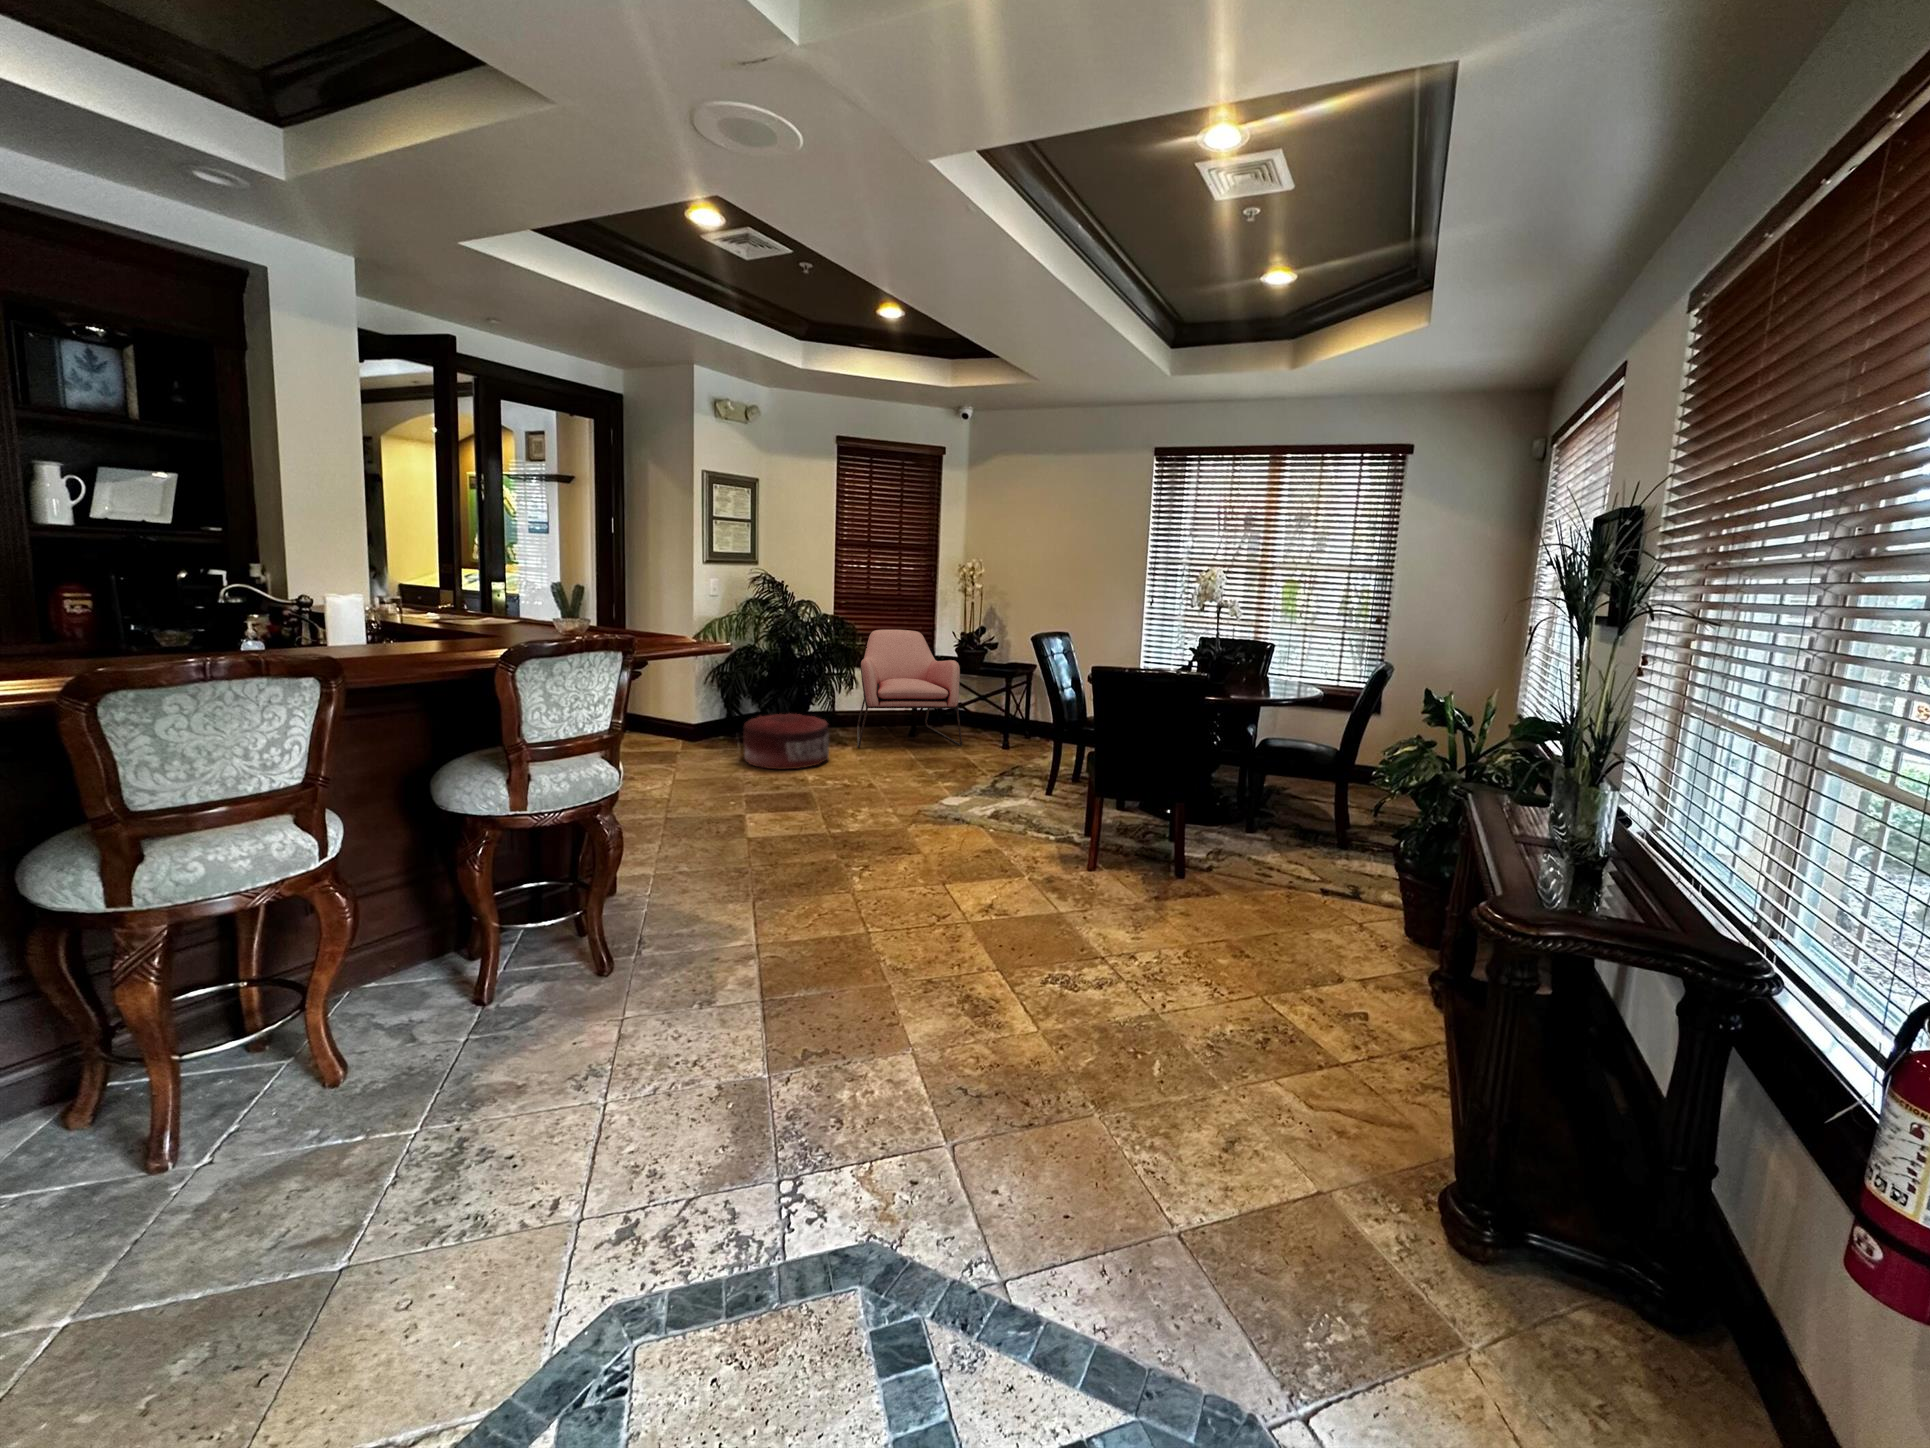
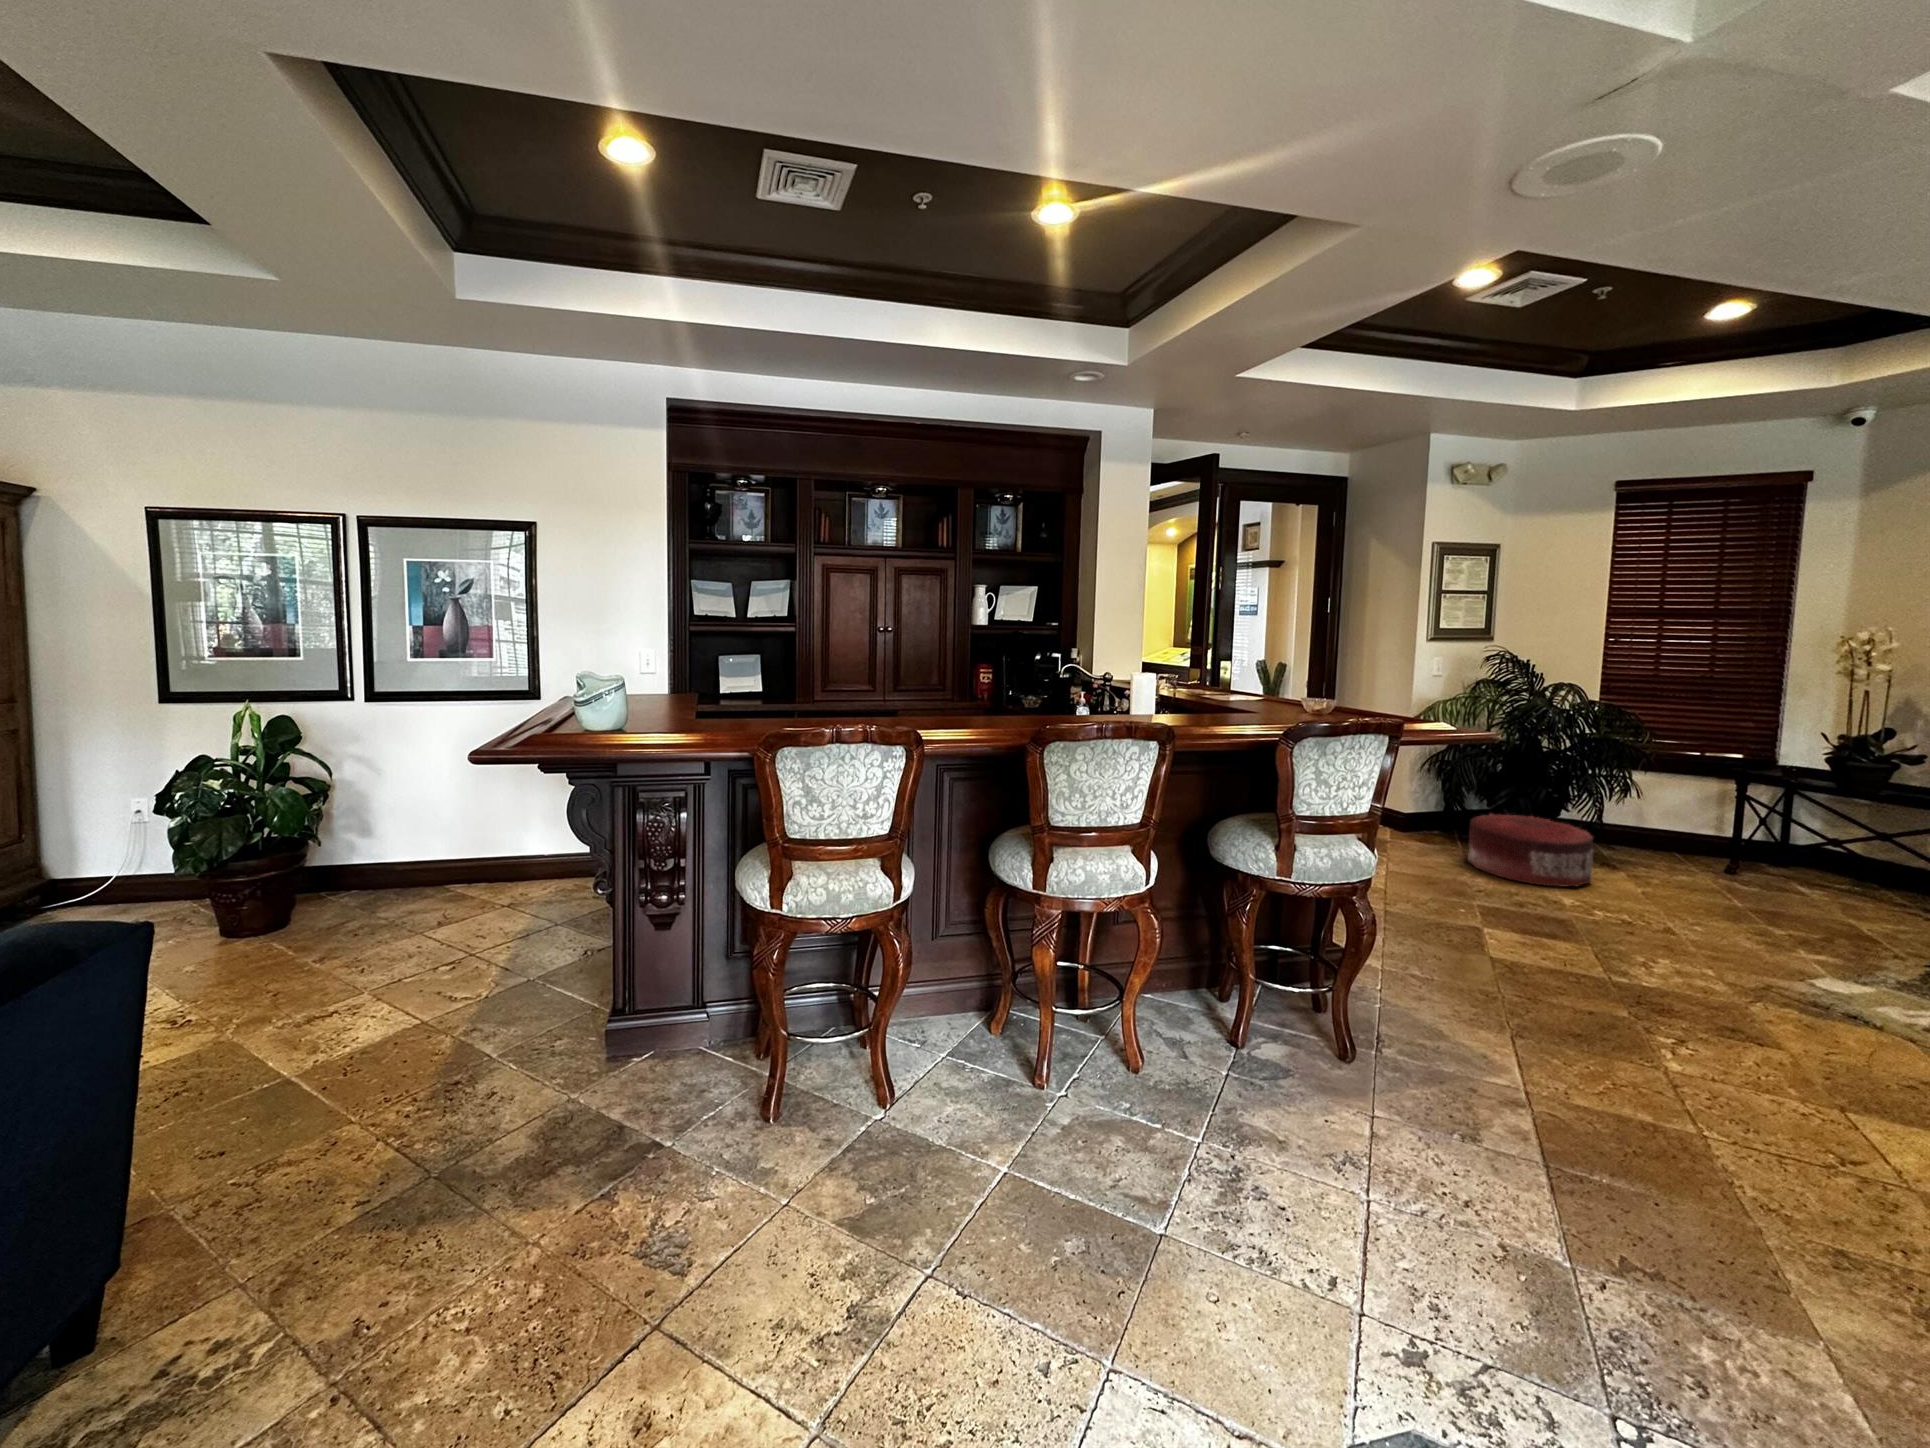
armchair: present [857,630,962,747] -> none [1630,723,1845,904]

